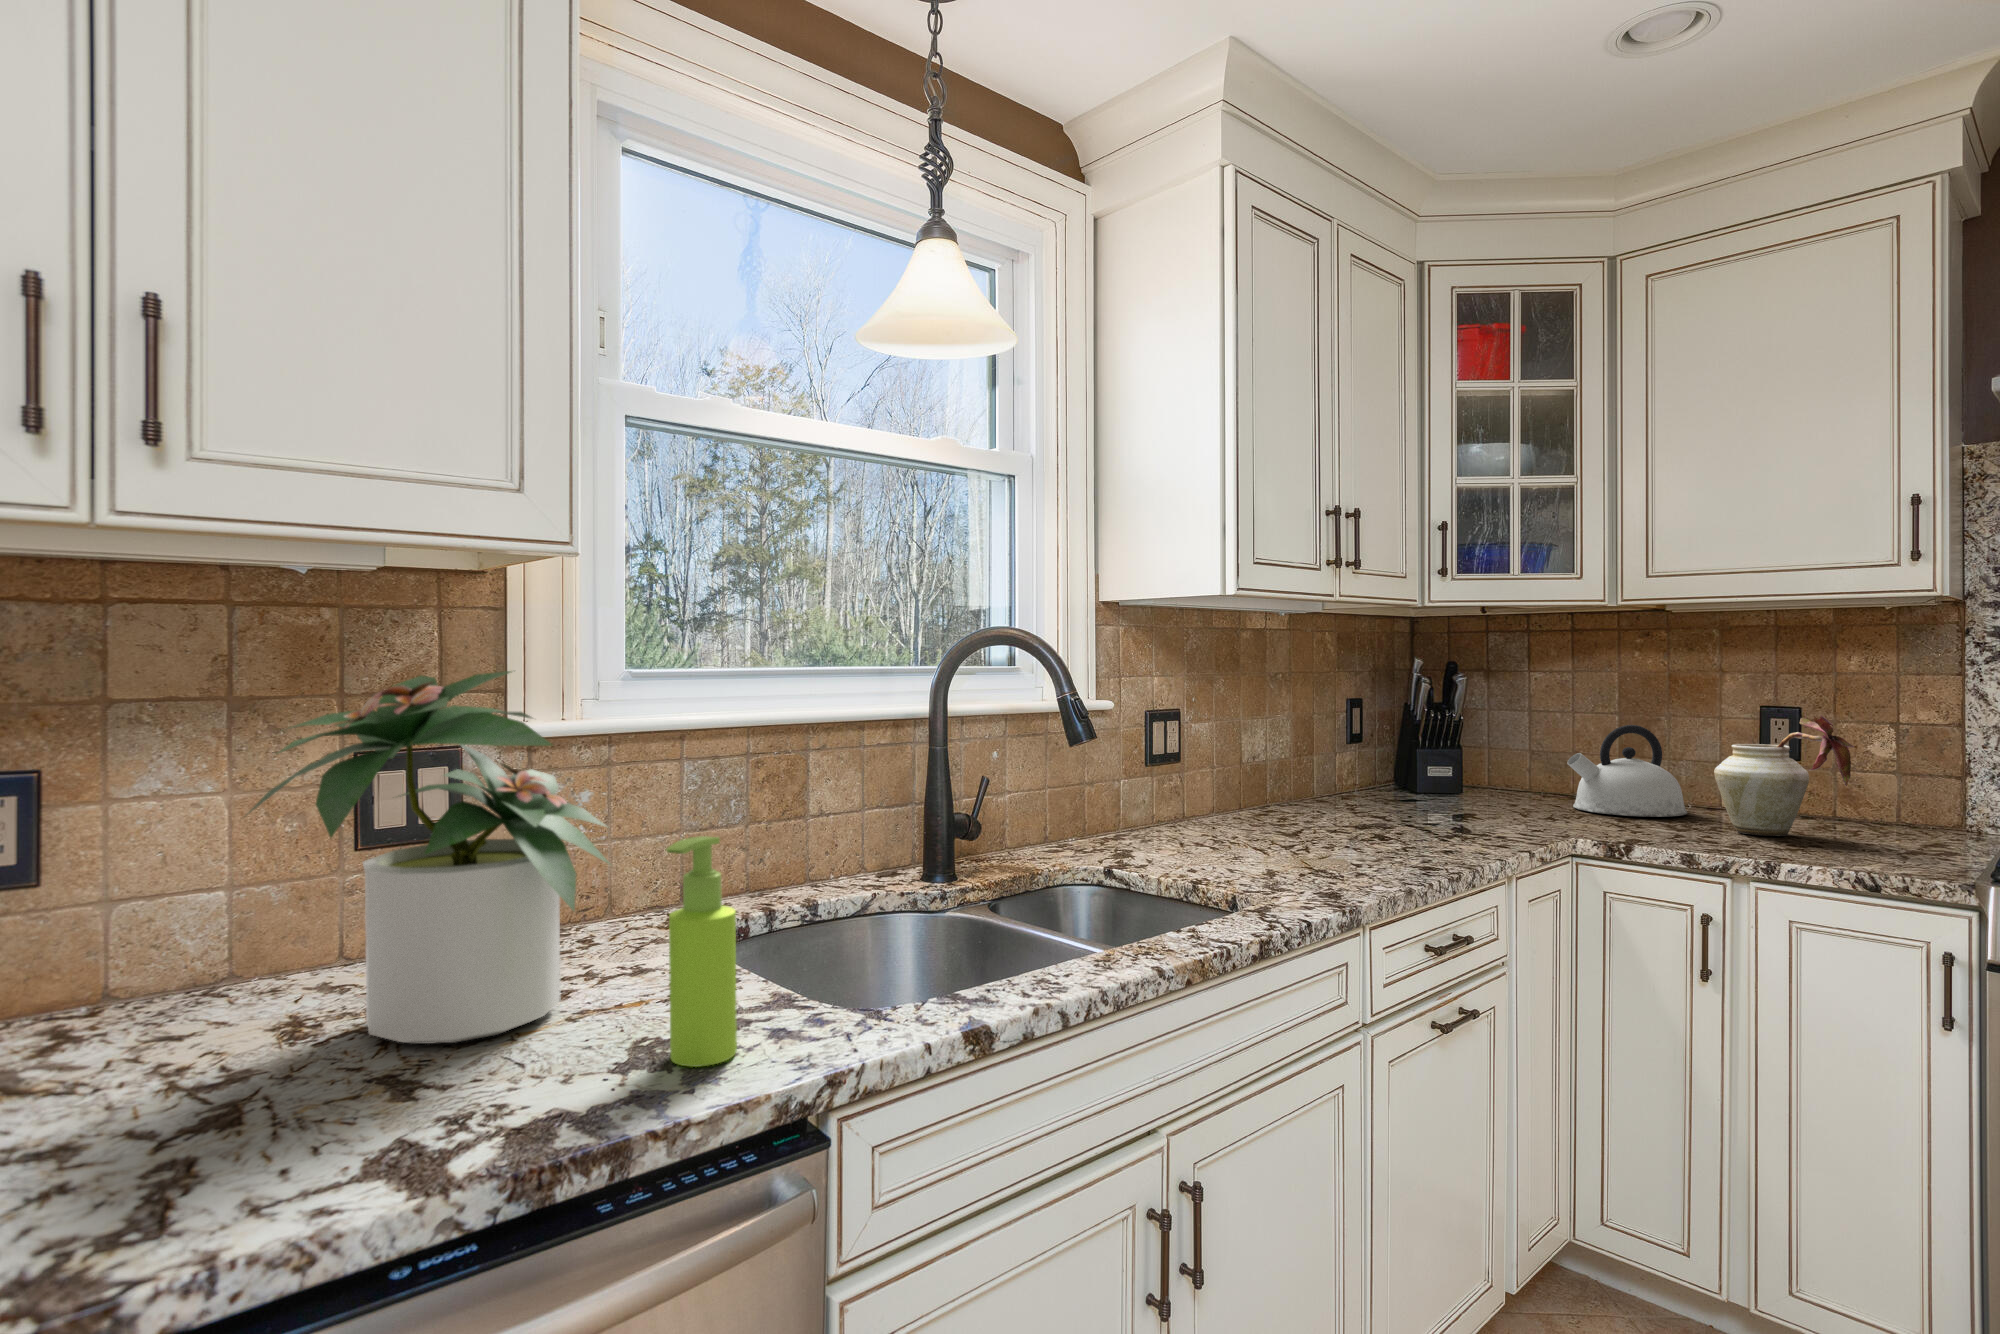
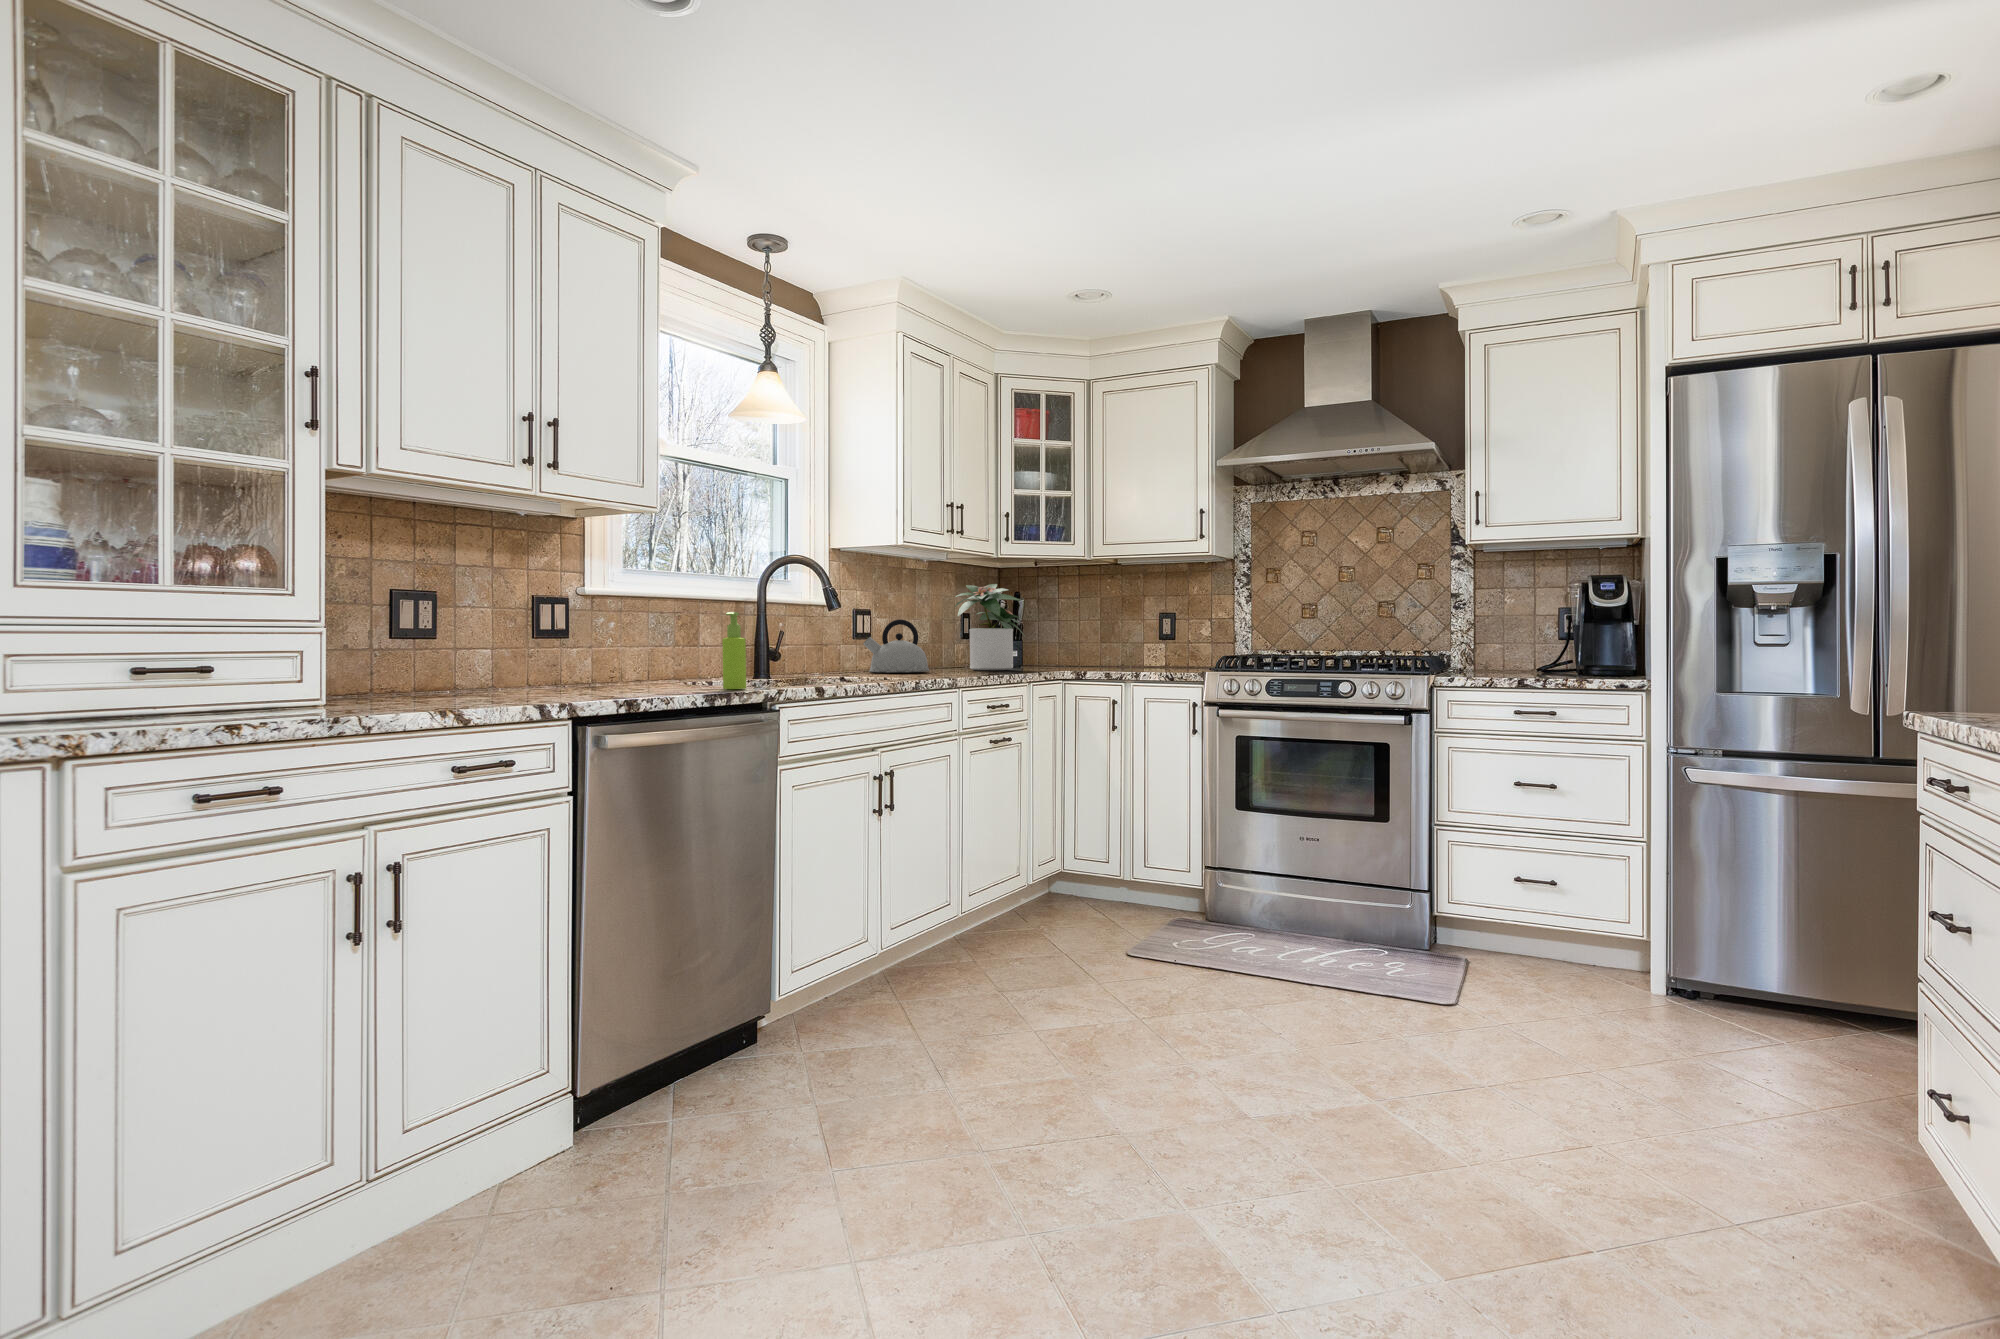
potted plant: present [249,671,609,1044] -> present [955,584,1024,670]
vase: present [1714,715,1854,836] -> none [1130,609,1180,669]
kettle: present [1568,725,1687,817] -> present [863,619,930,672]

